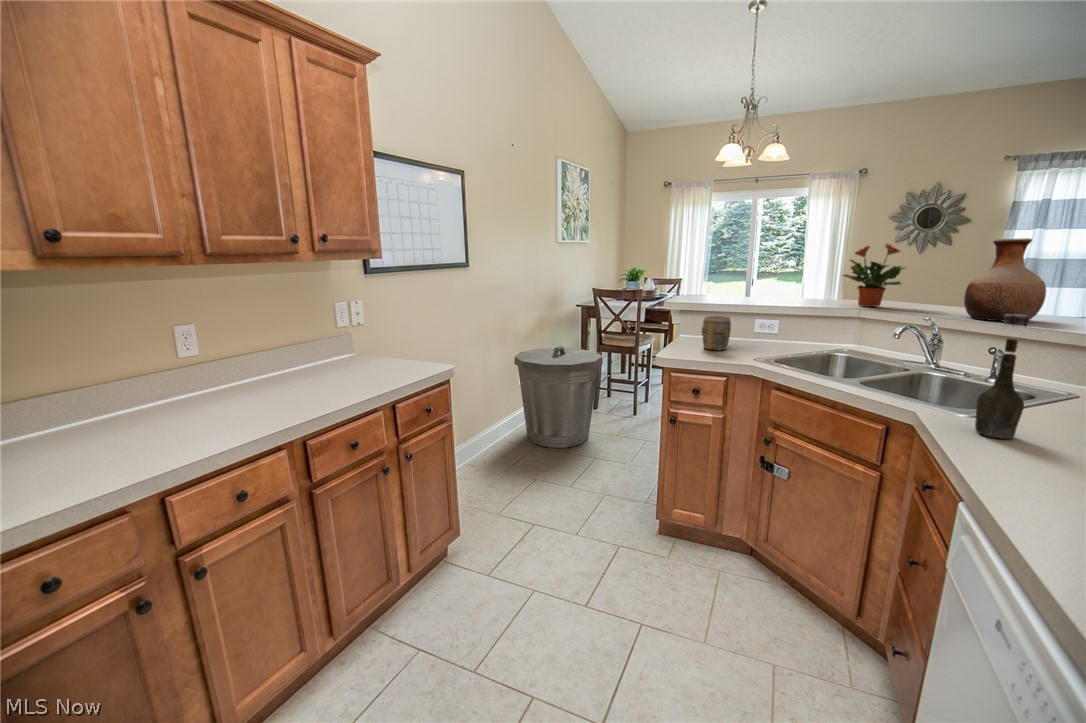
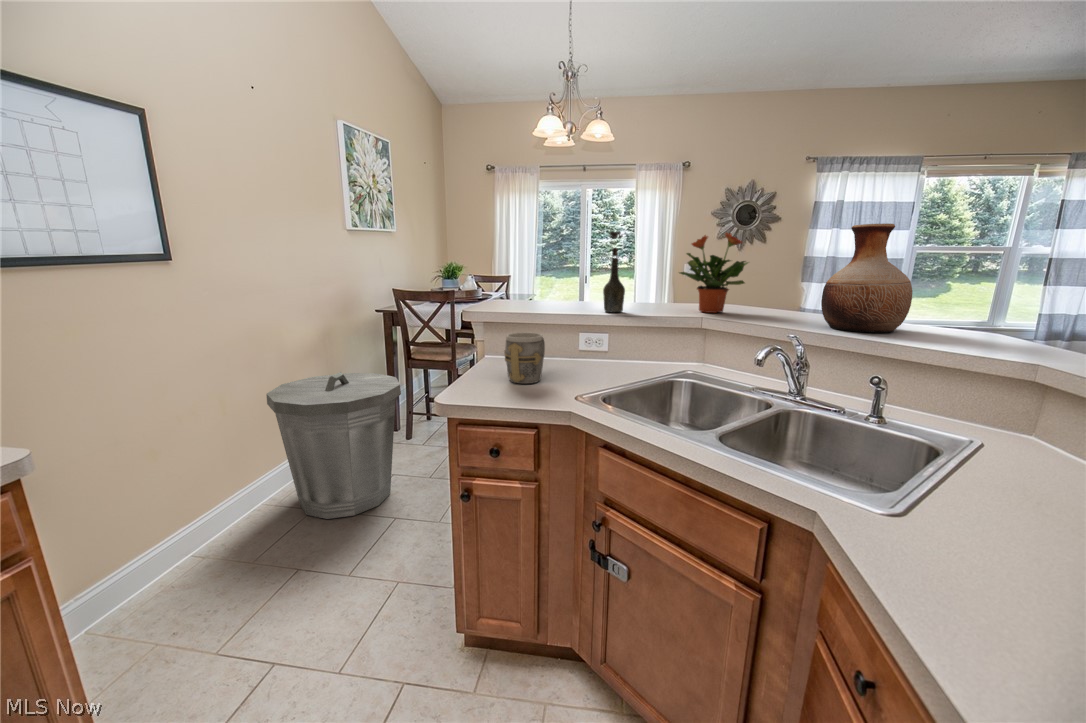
bottle: present [975,314,1030,439] -> present [603,232,625,312]

